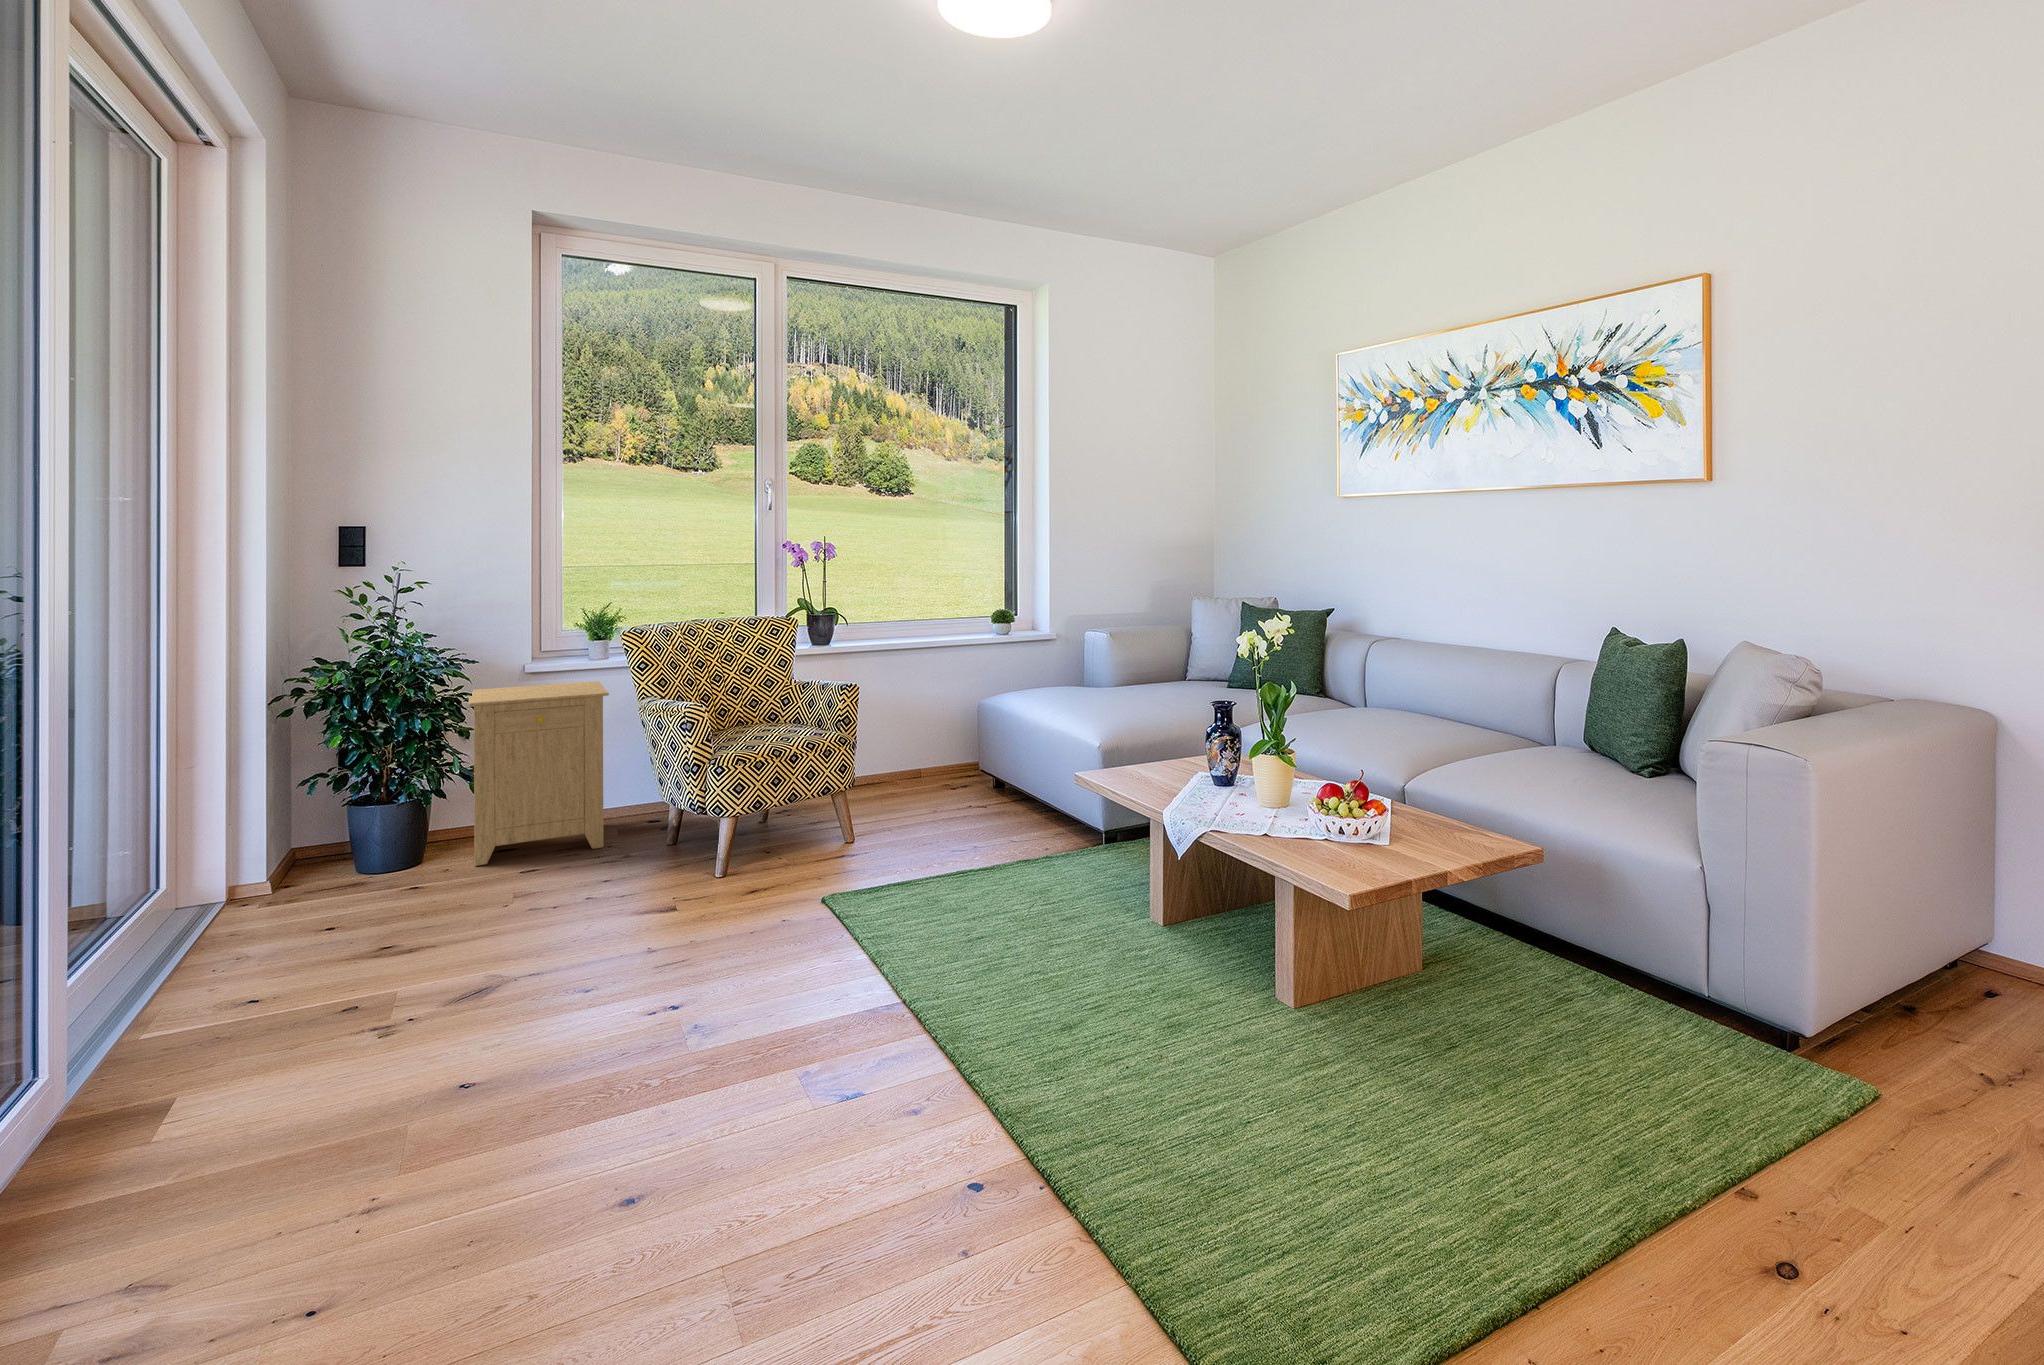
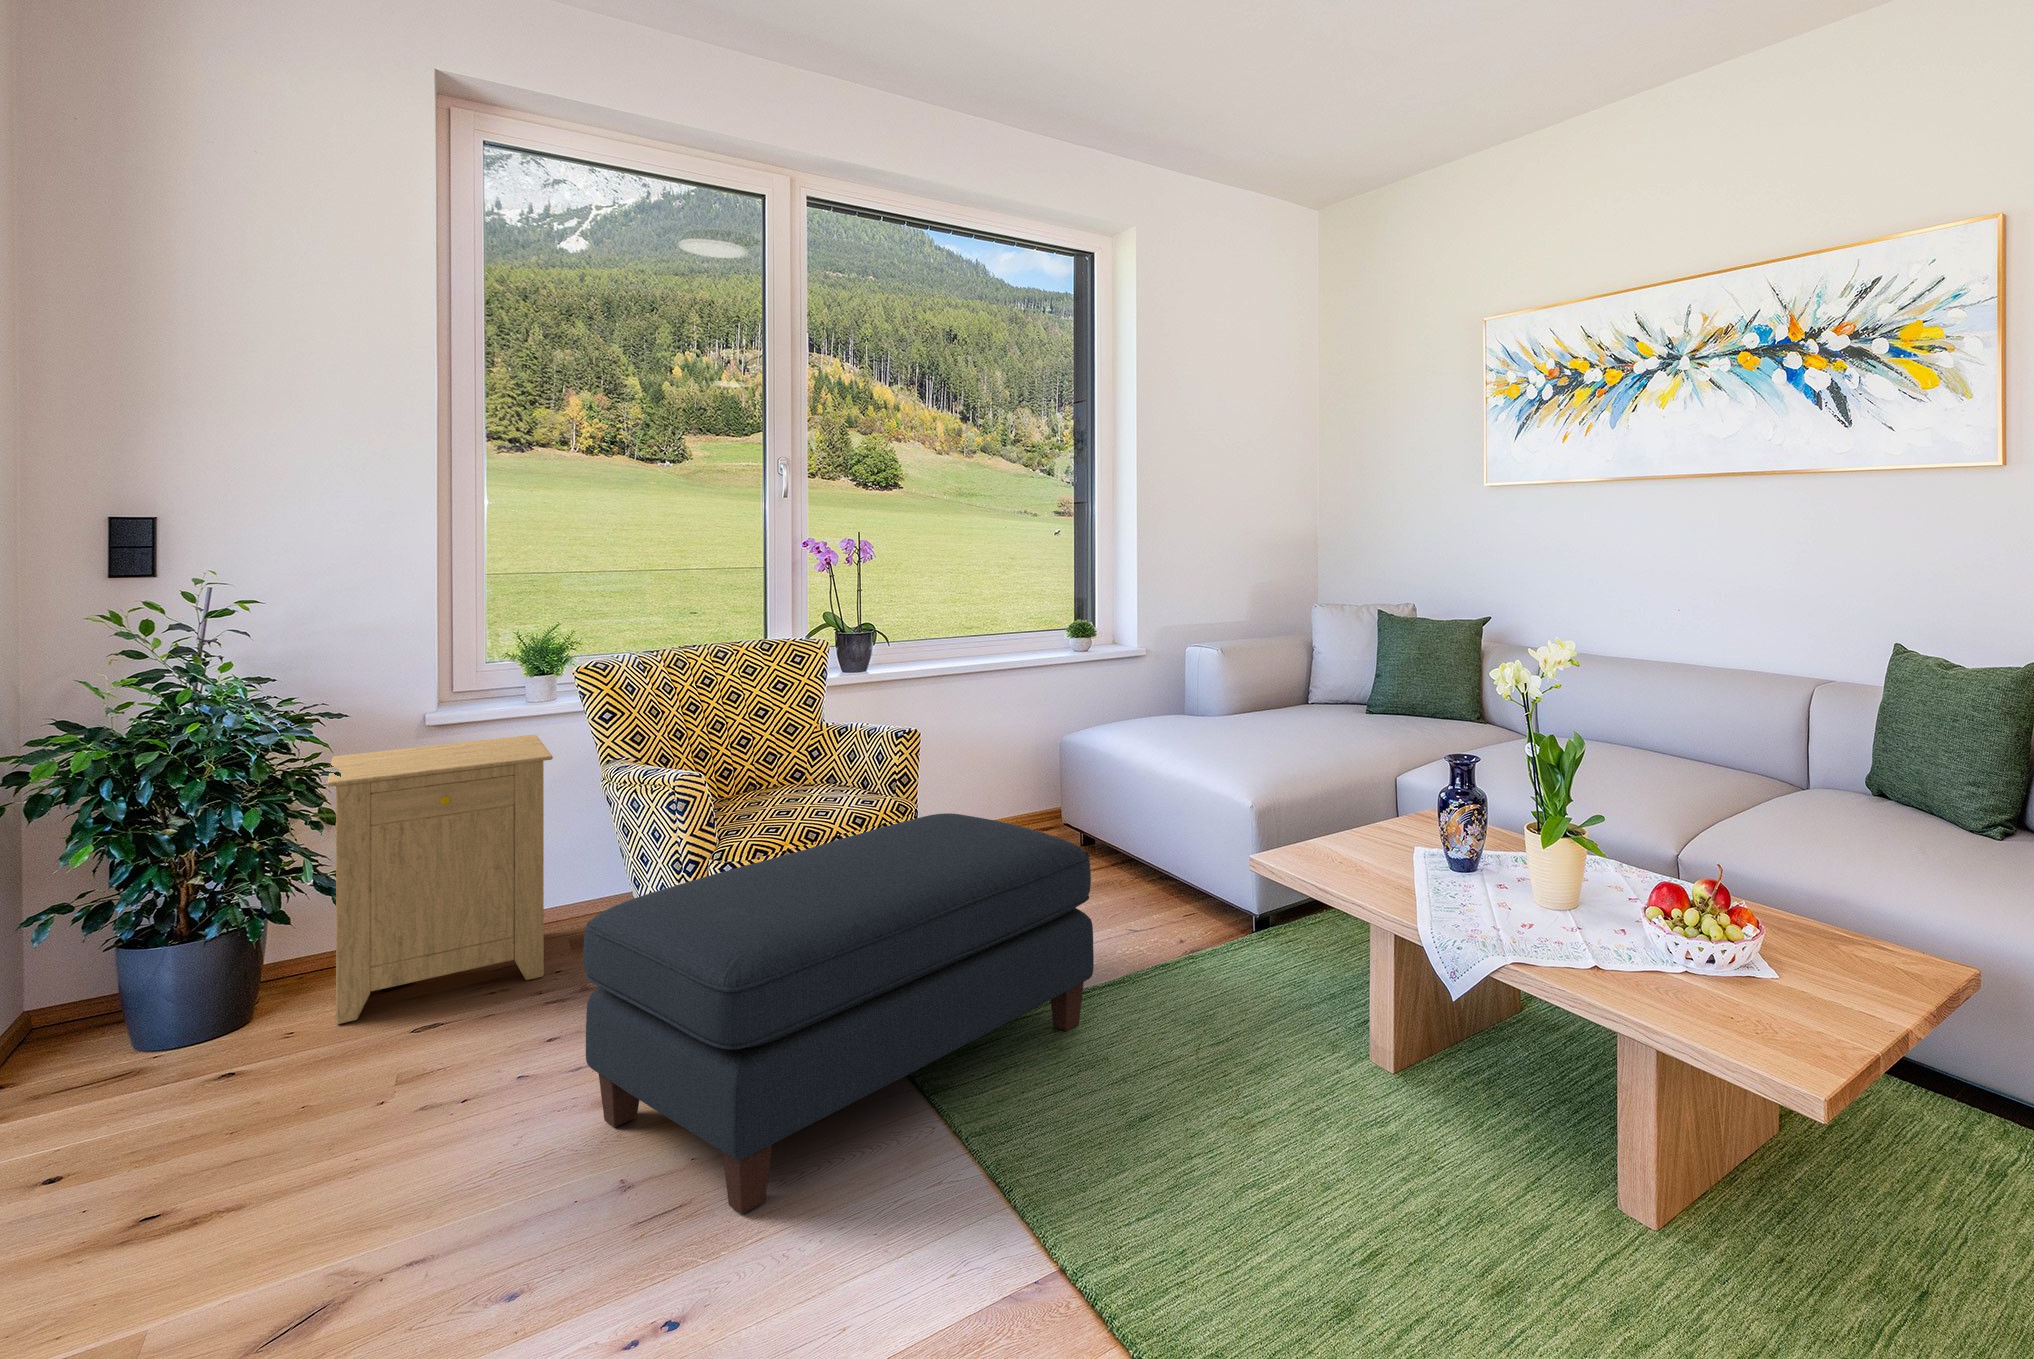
ottoman: none [625,740,966,965] -> present [583,813,1094,1214]

